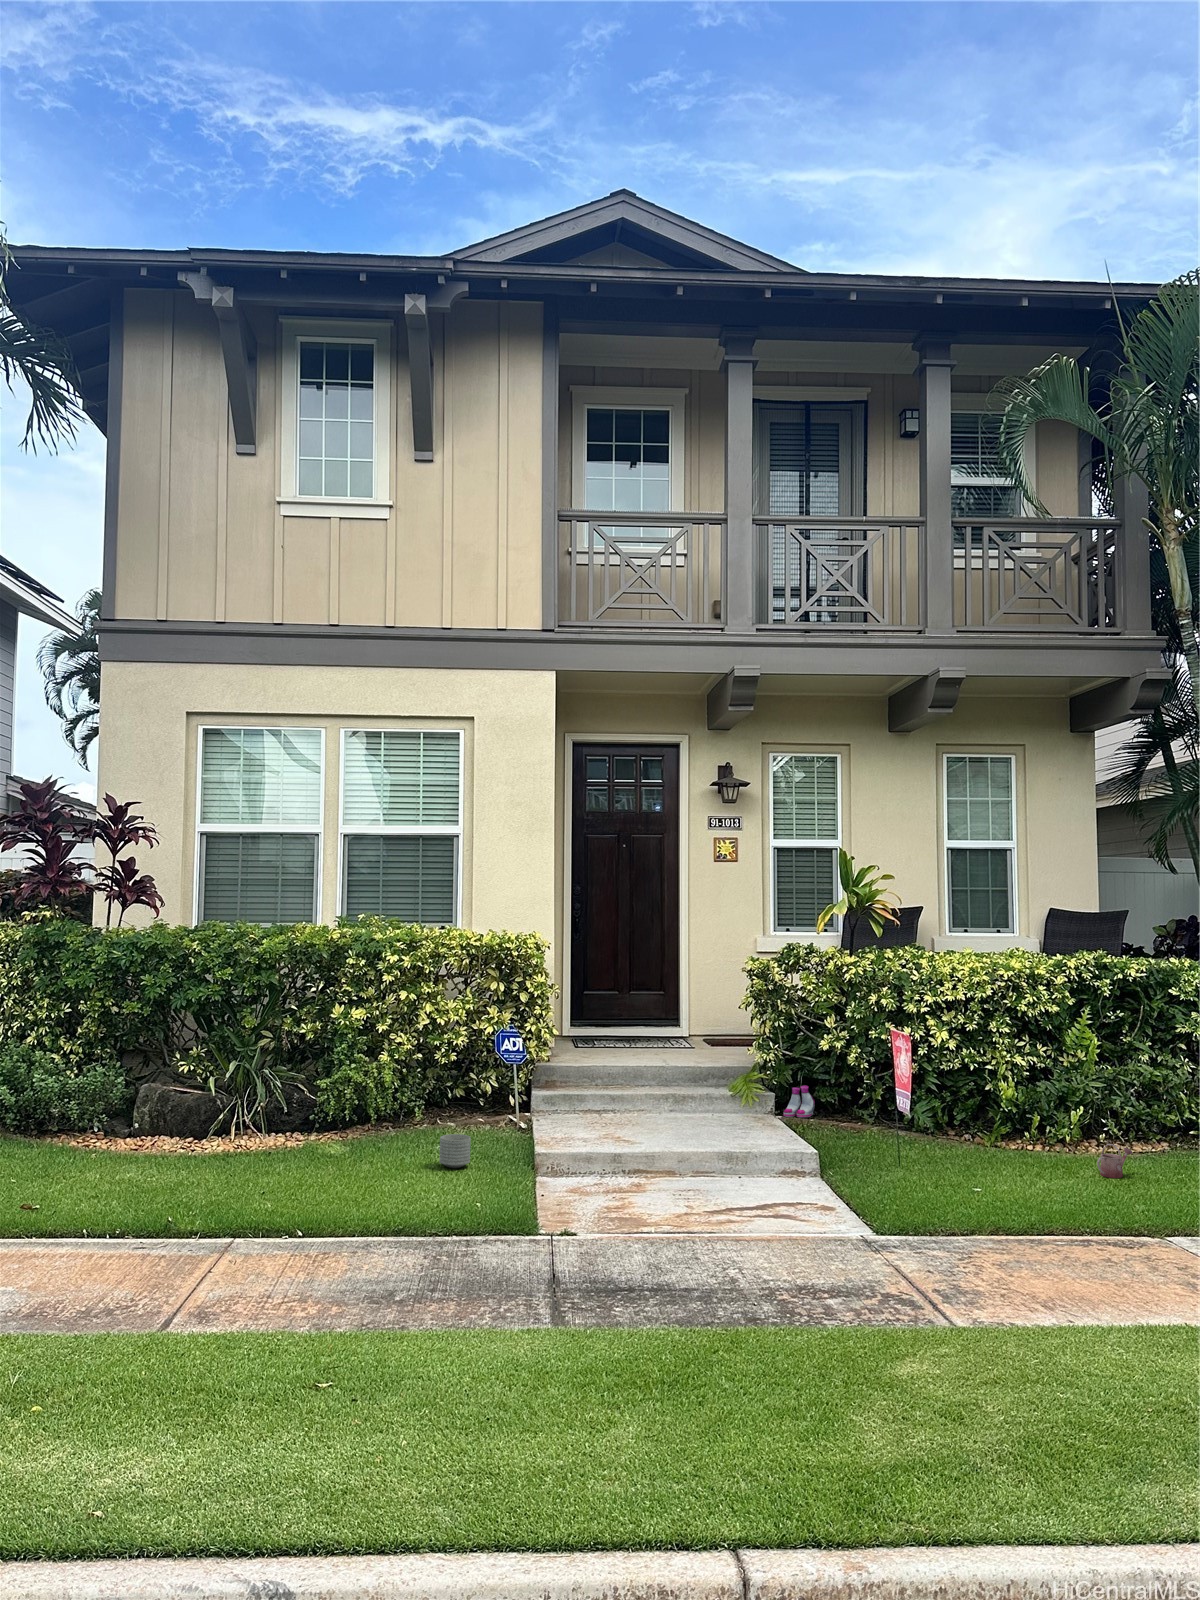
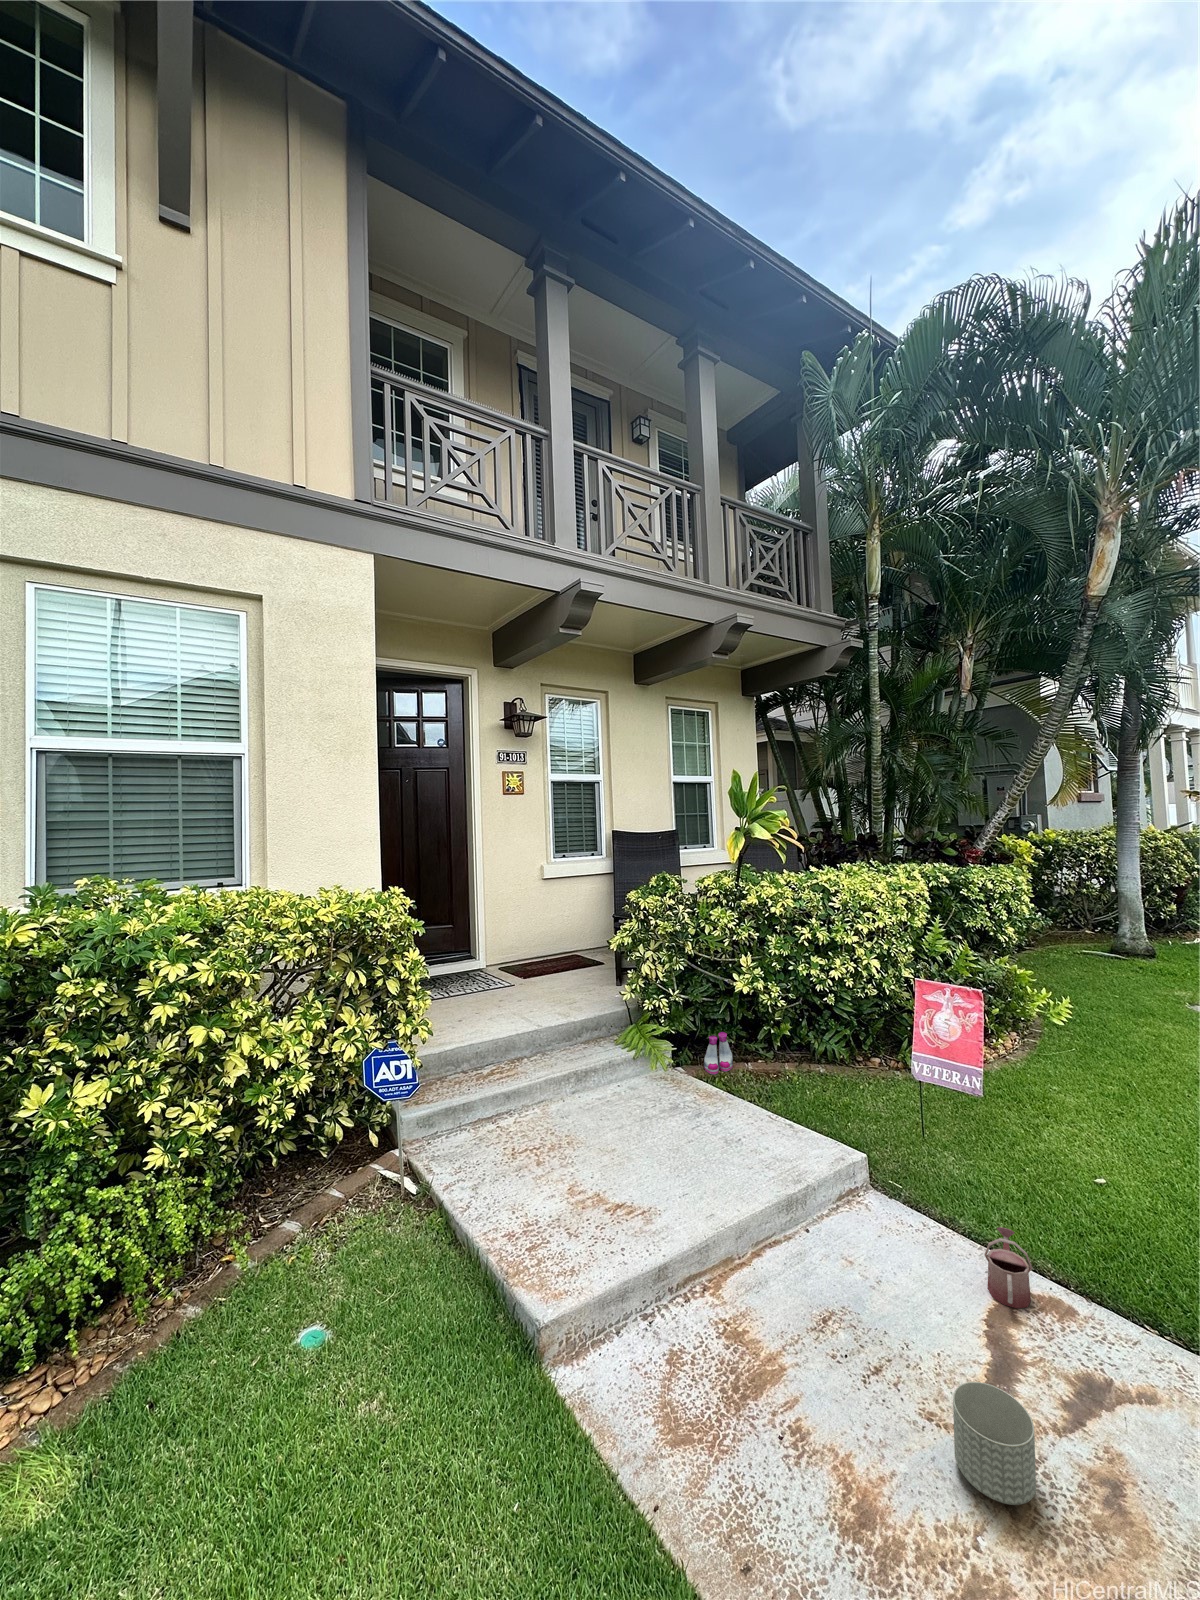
planter: present [439,1134,471,1168] -> present [953,1382,1036,1505]
watering can: present [1097,1144,1132,1178] -> present [984,1227,1032,1308]

